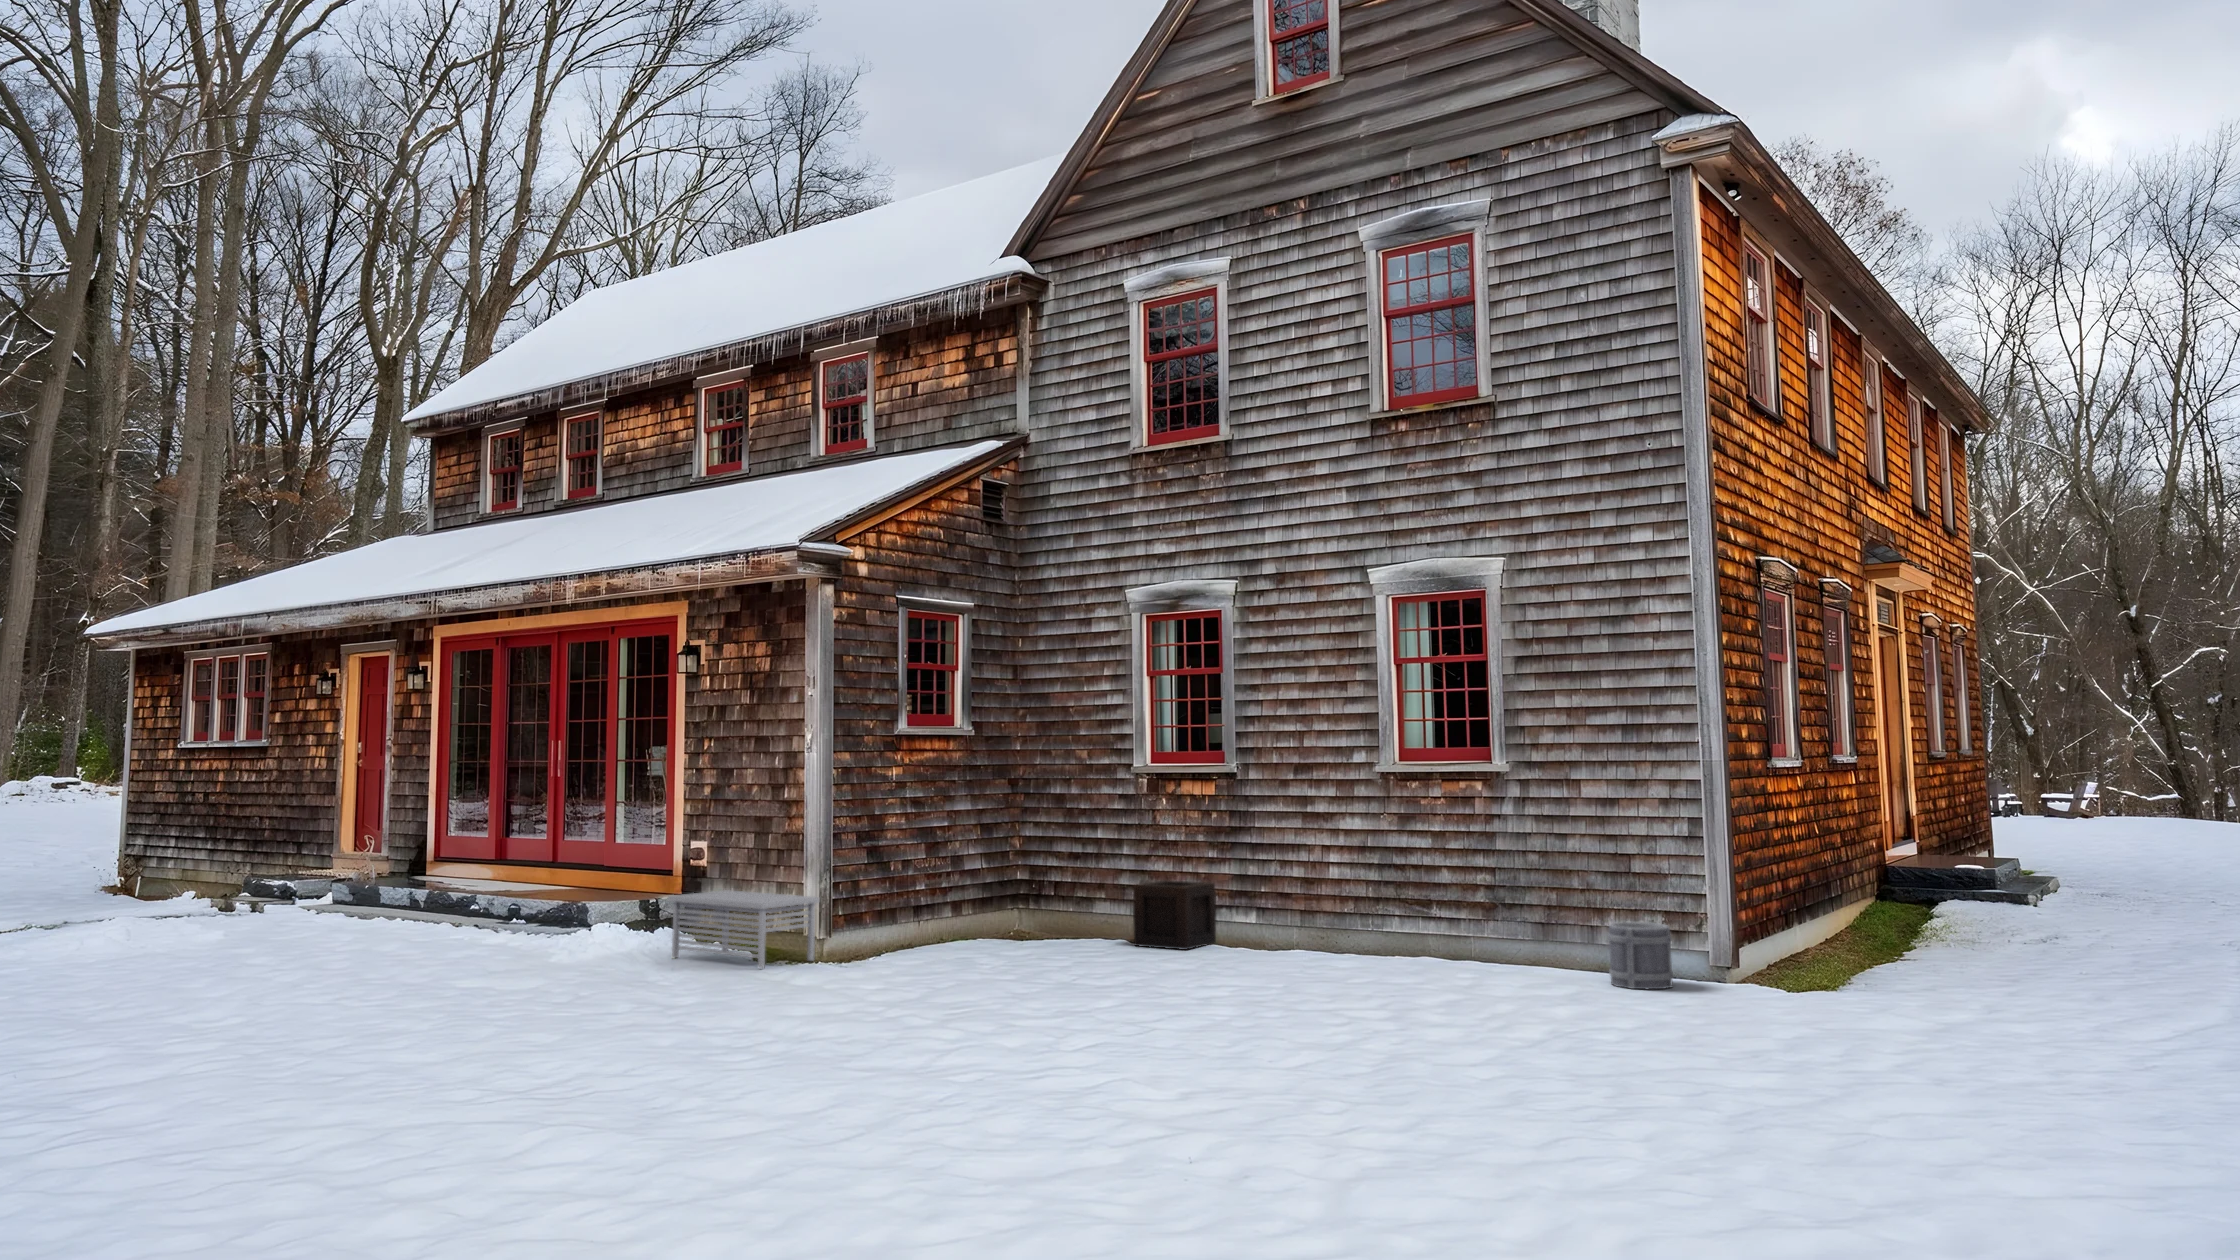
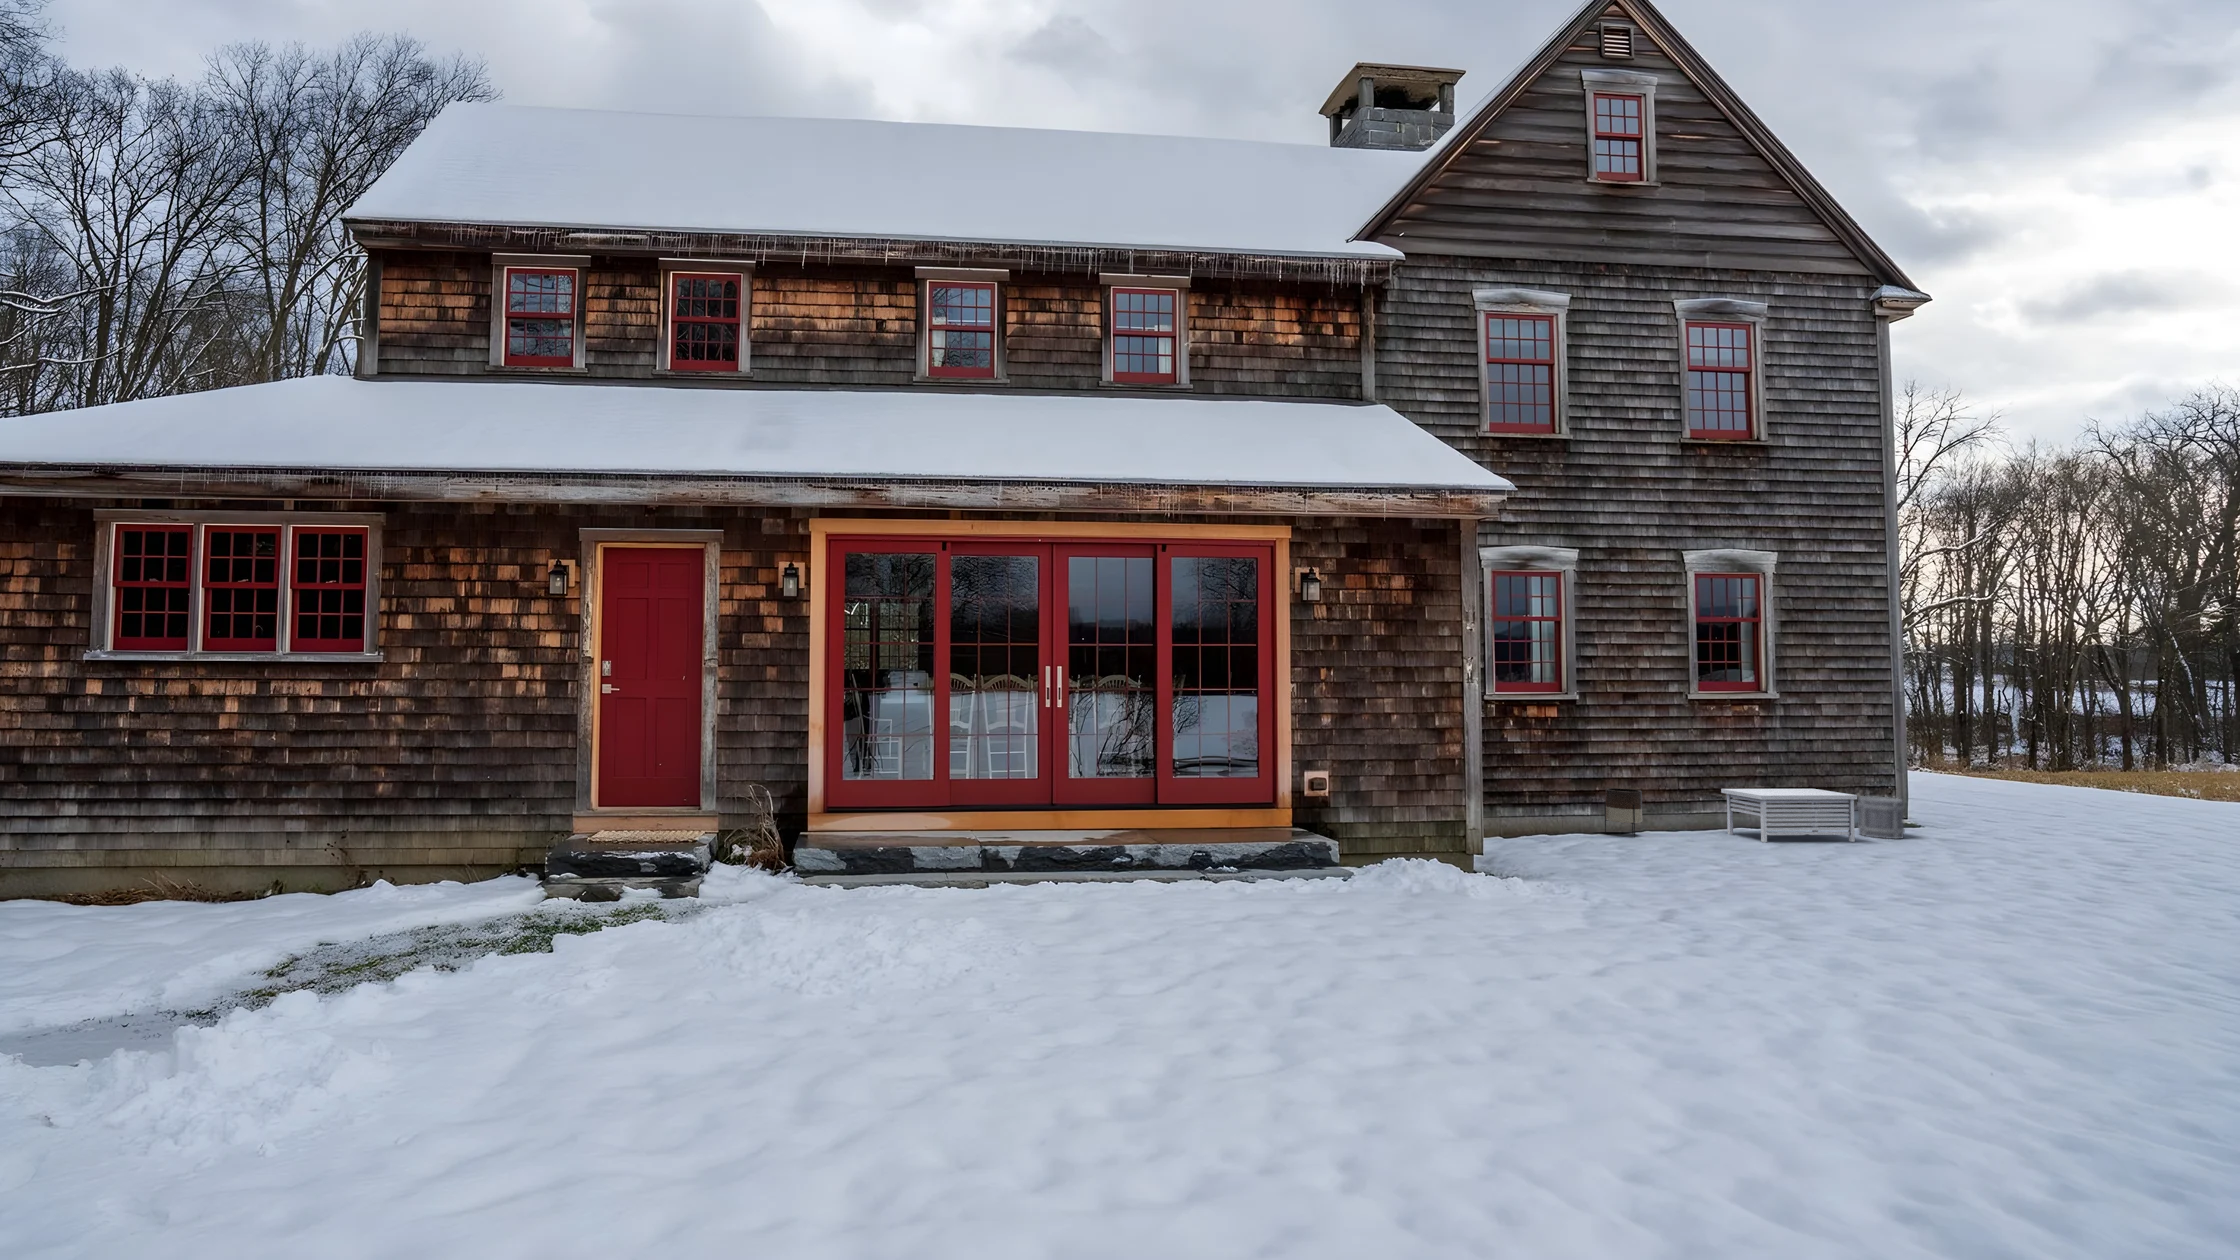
wooden crate: present [1133,880,1216,950] -> none [1521,785,1594,840]
planter: none [1243,889,1288,953] -> present [1605,788,1642,837]
storage bench: present [668,890,820,968] -> present [1721,789,1857,842]

